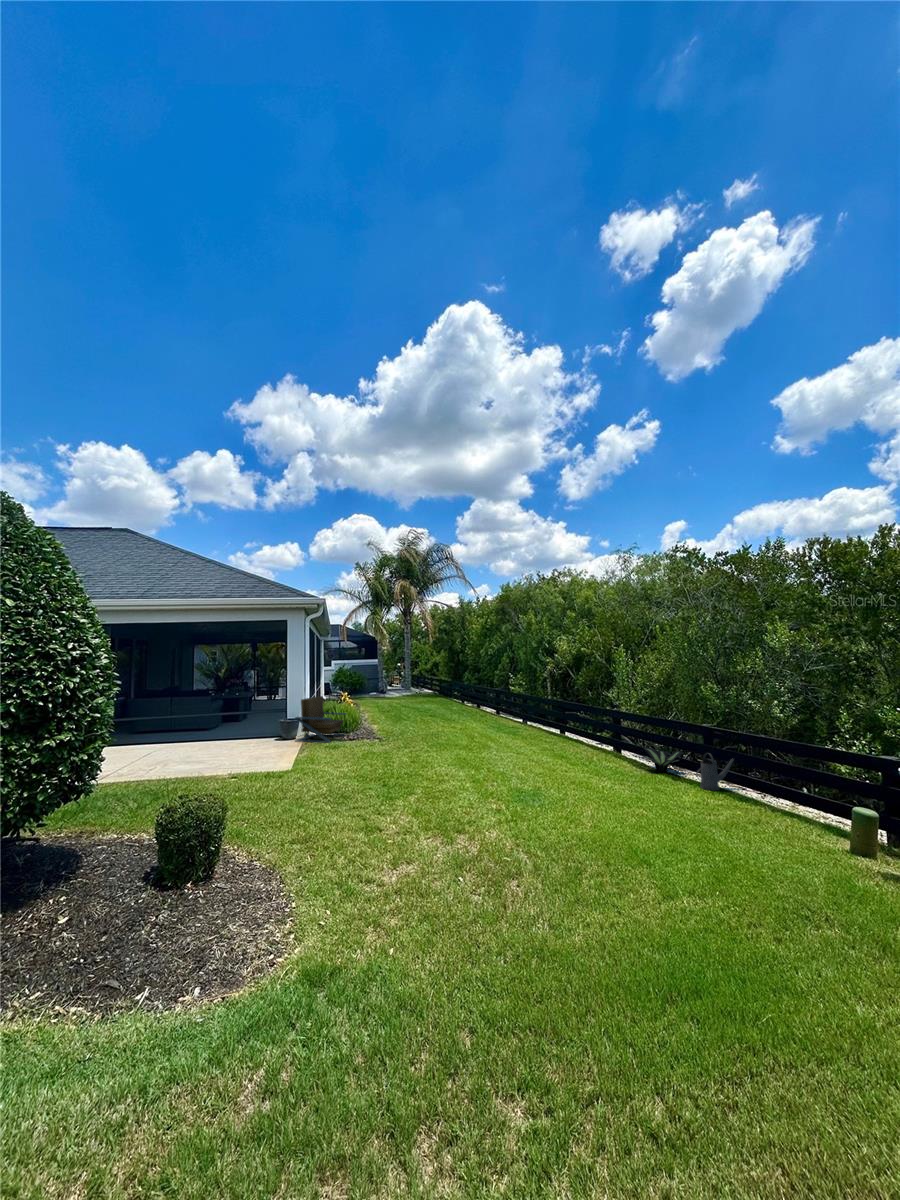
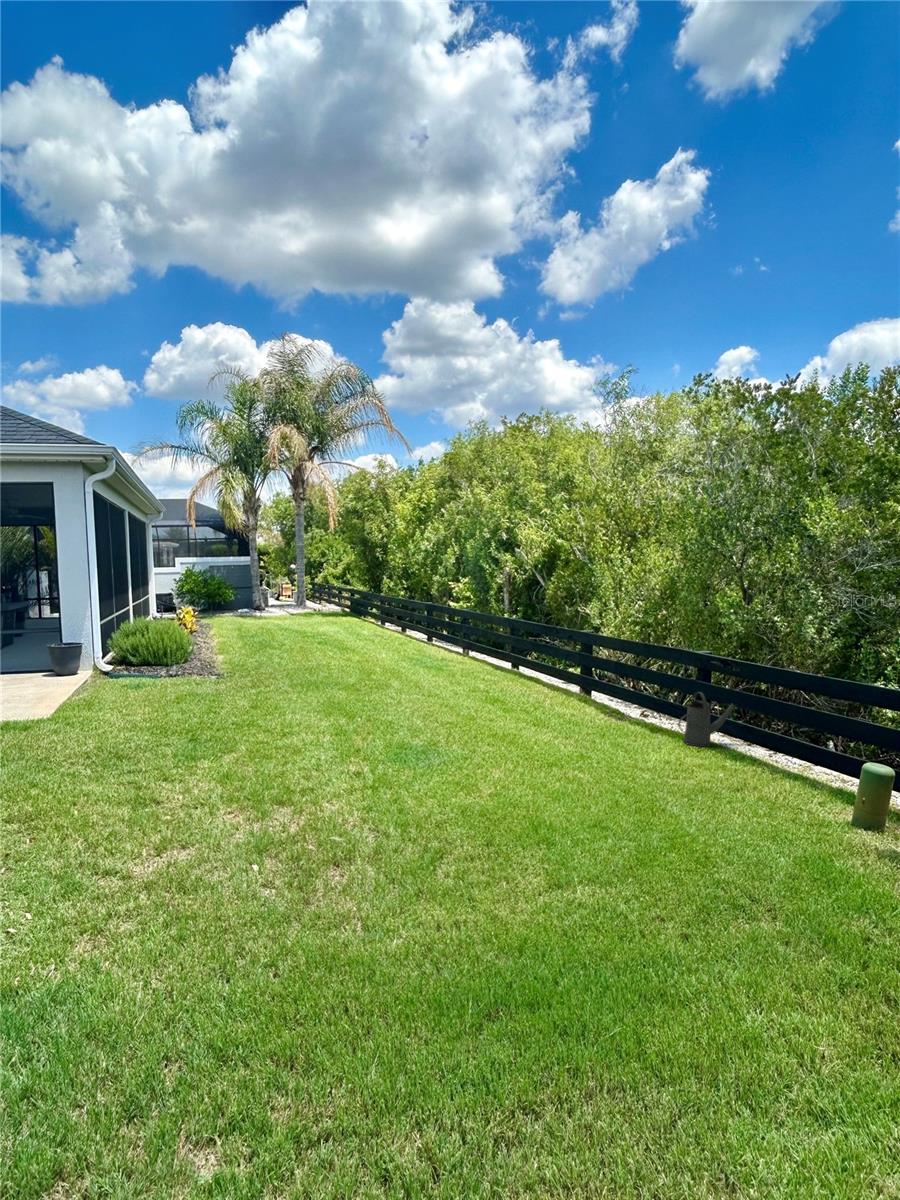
lounge chair: present [295,696,346,743] -> none [74,607,167,680]
potted plant: present [643,748,684,773] -> none [607,686,673,722]

